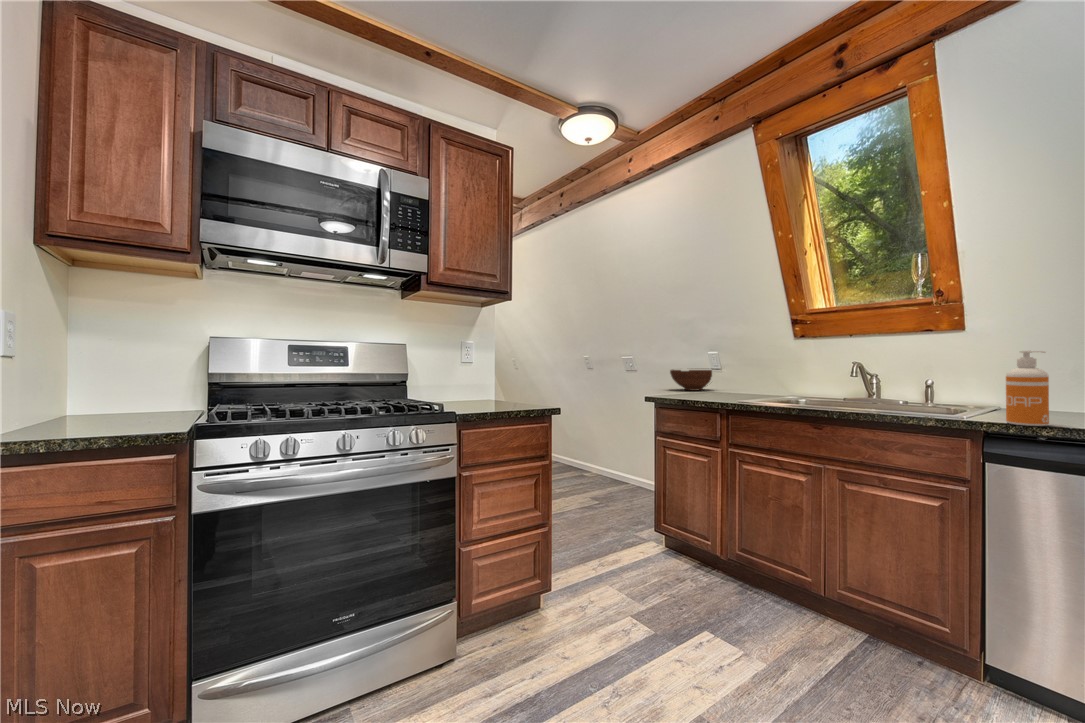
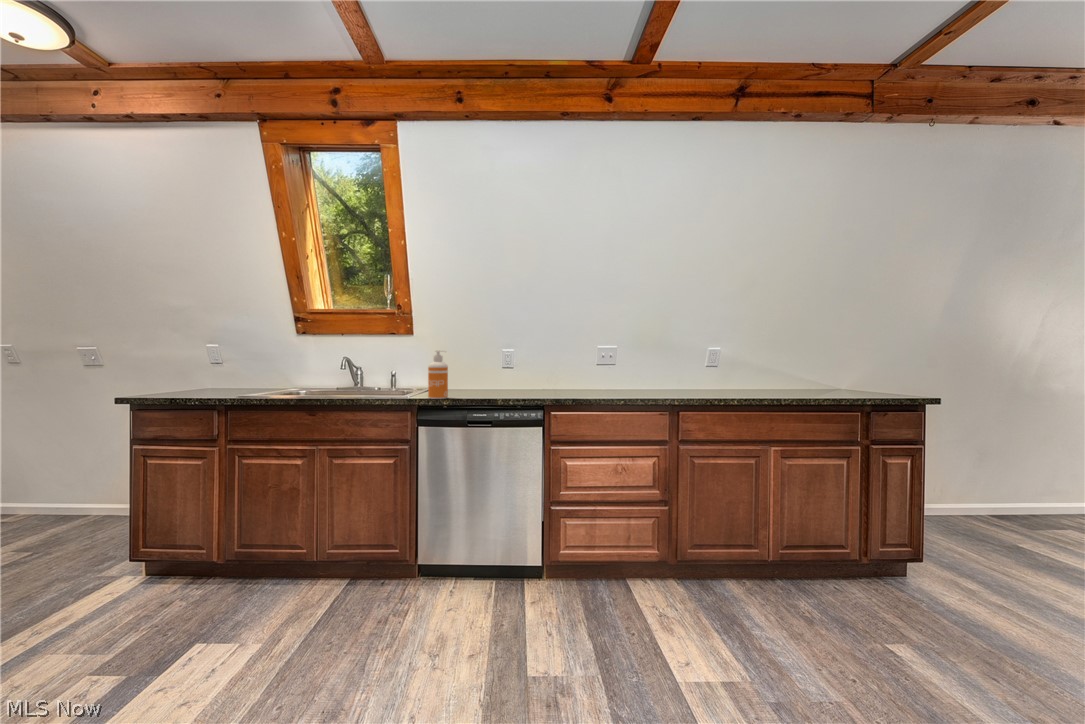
fruit bowl: present [670,370,712,391] -> none [153,365,216,390]

